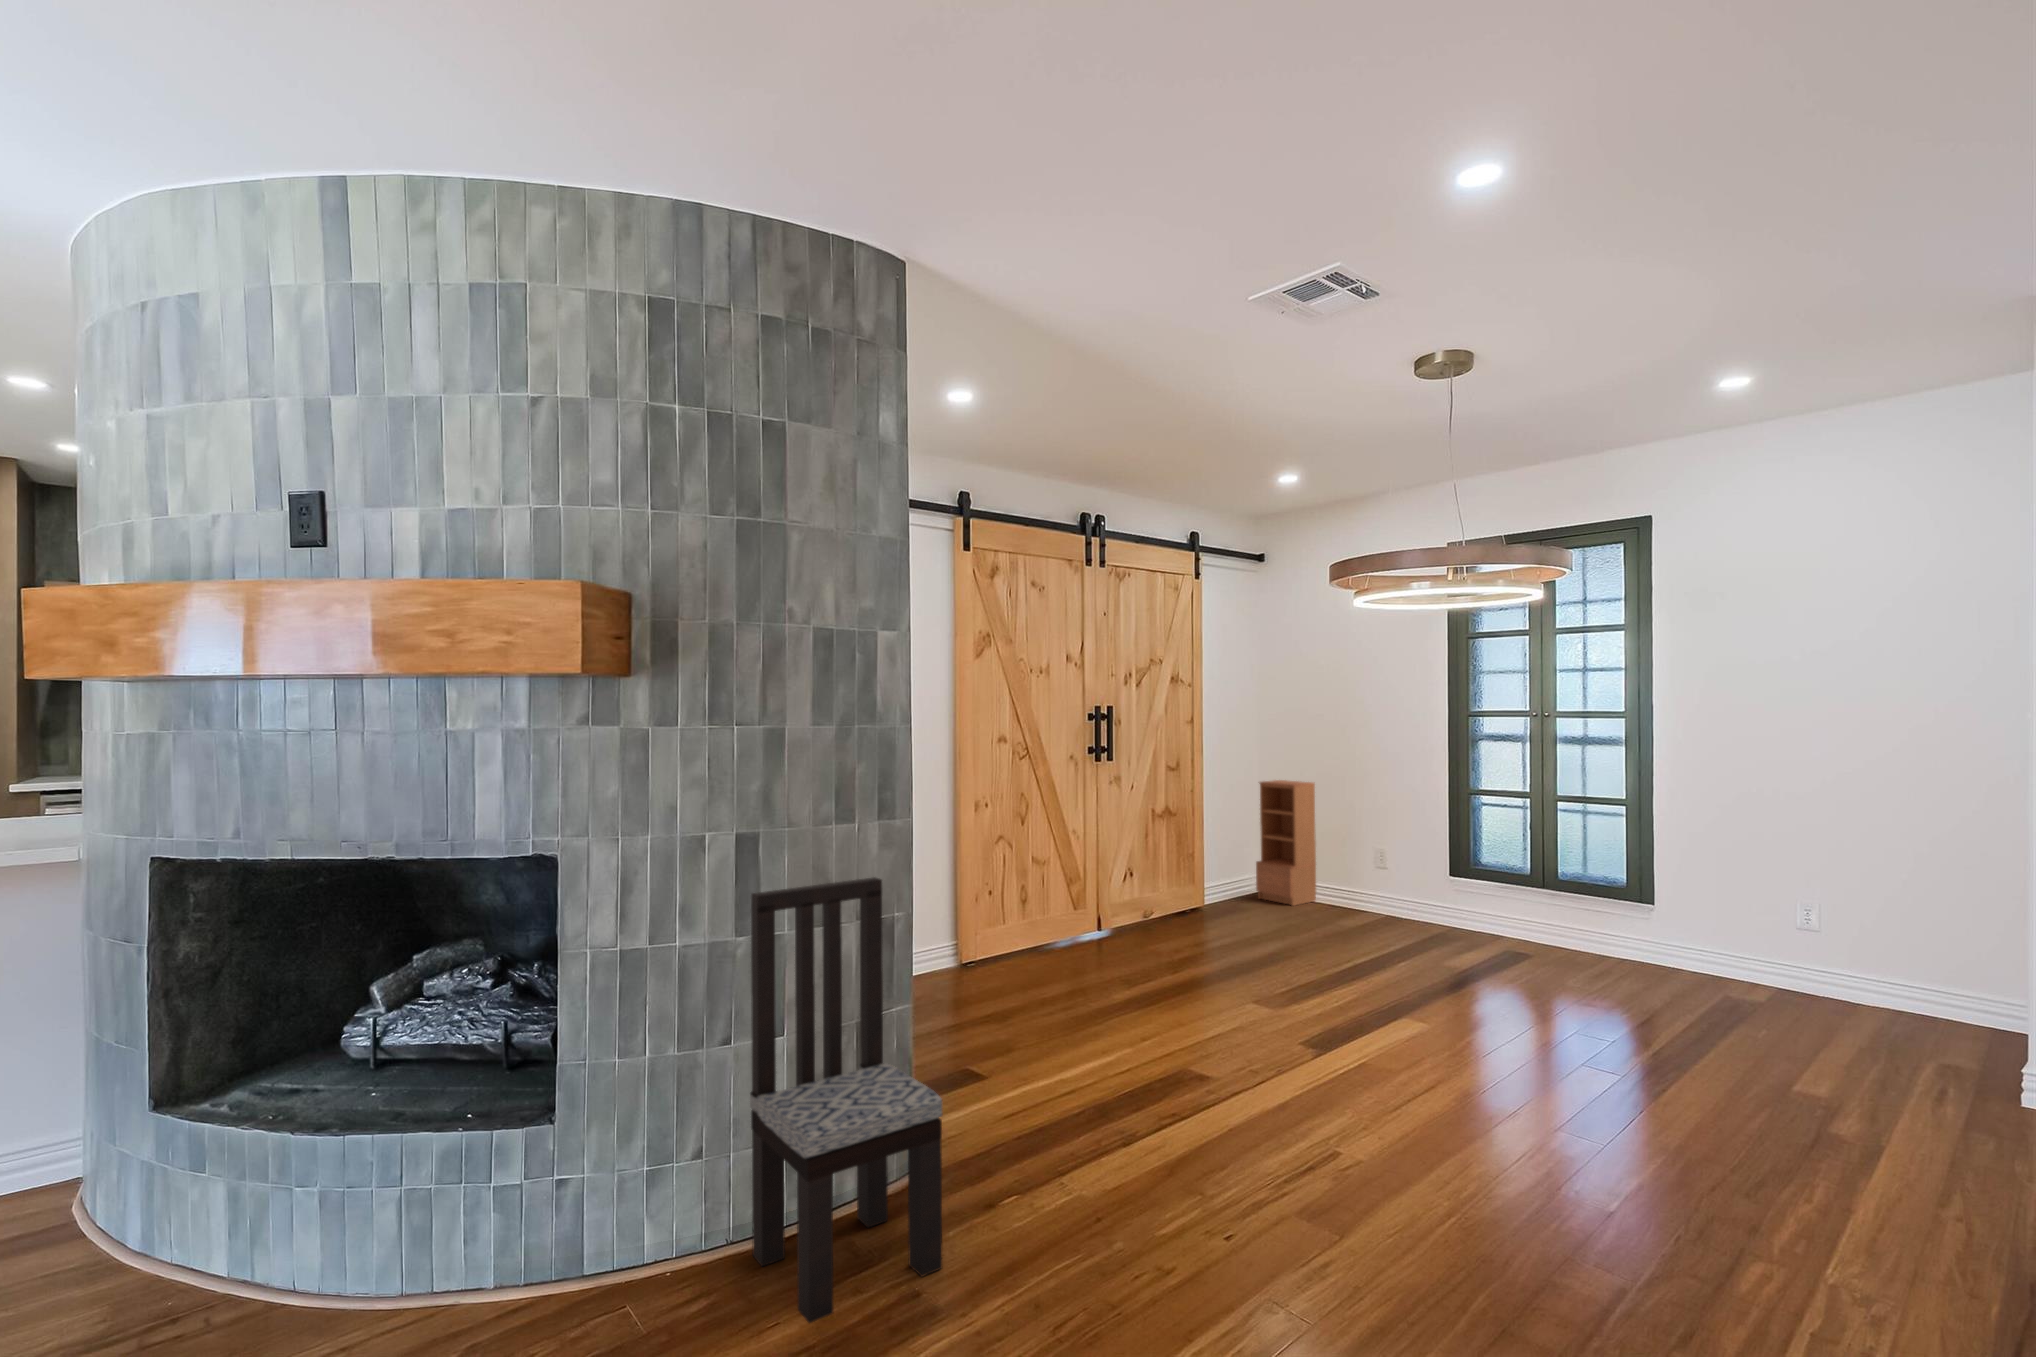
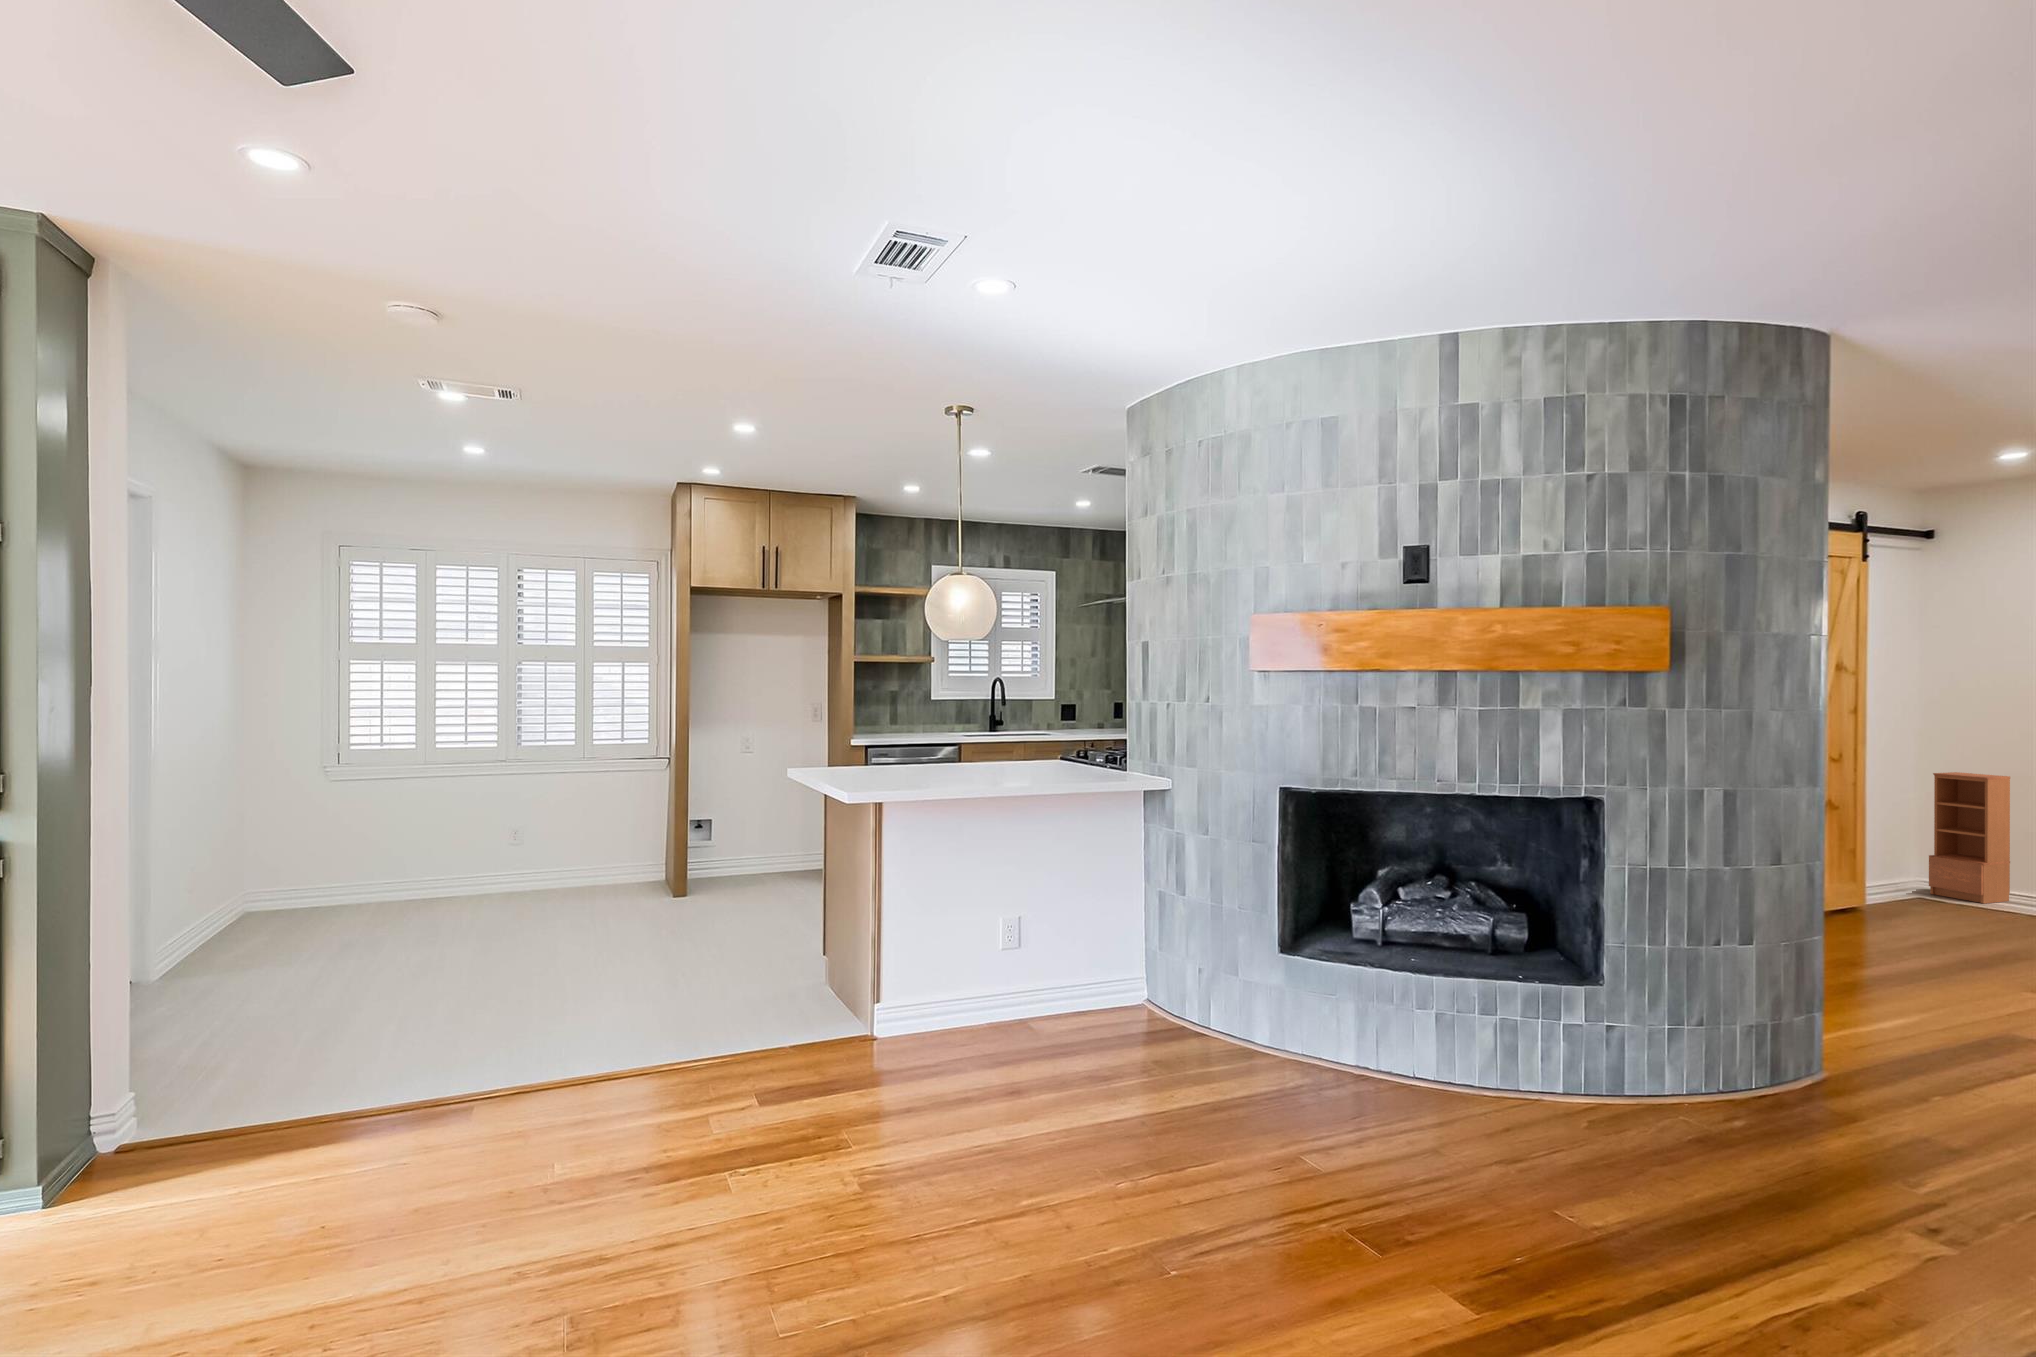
dining chair: present [750,877,942,1323] -> none [1749,831,1937,1145]

